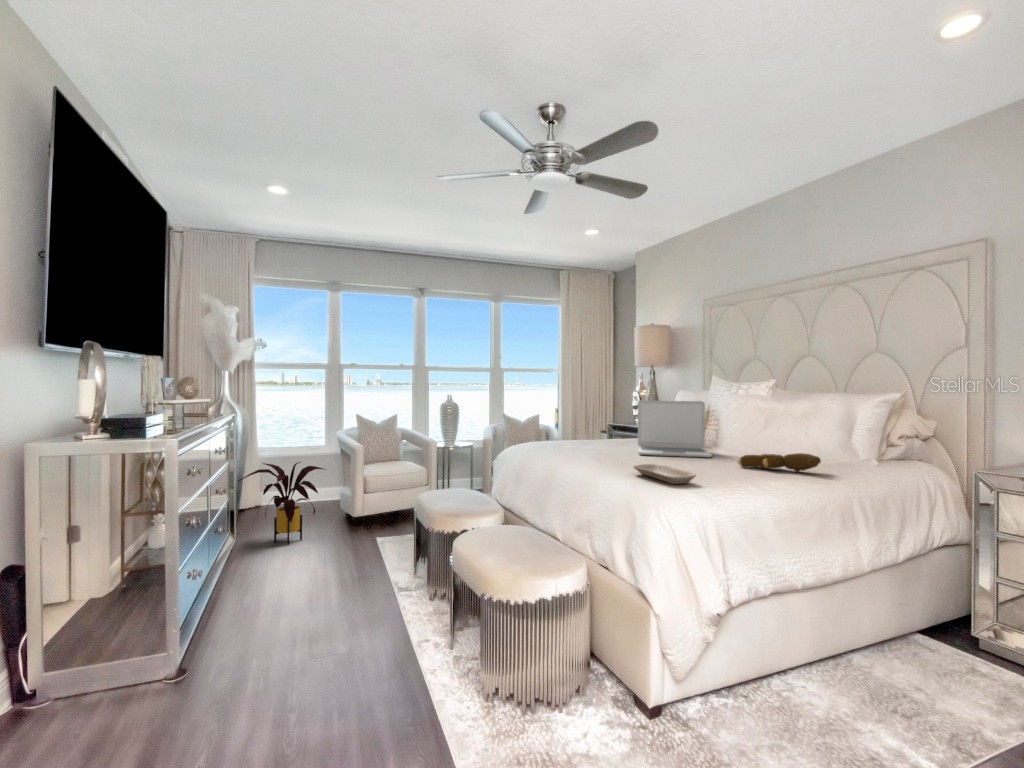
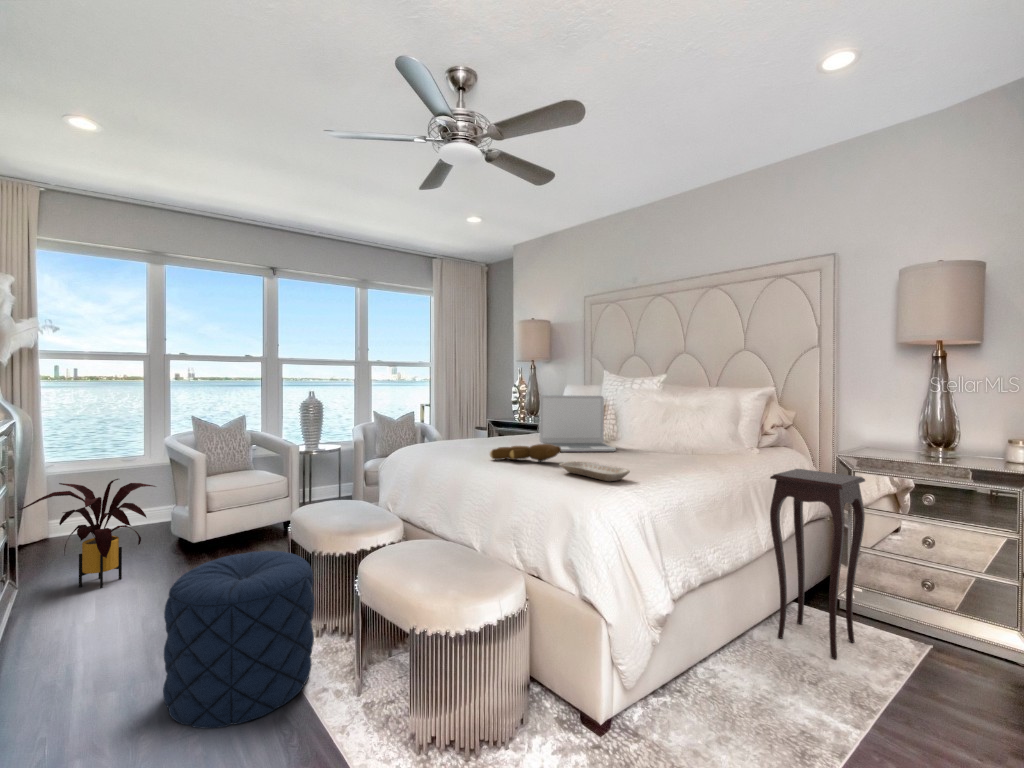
teddy bear: present [738,453,821,472] -> present [490,444,561,462]
side table: none [874,485,1000,699] -> present [770,469,865,659]
pouf: none [314,524,422,654] -> present [163,551,315,728]

